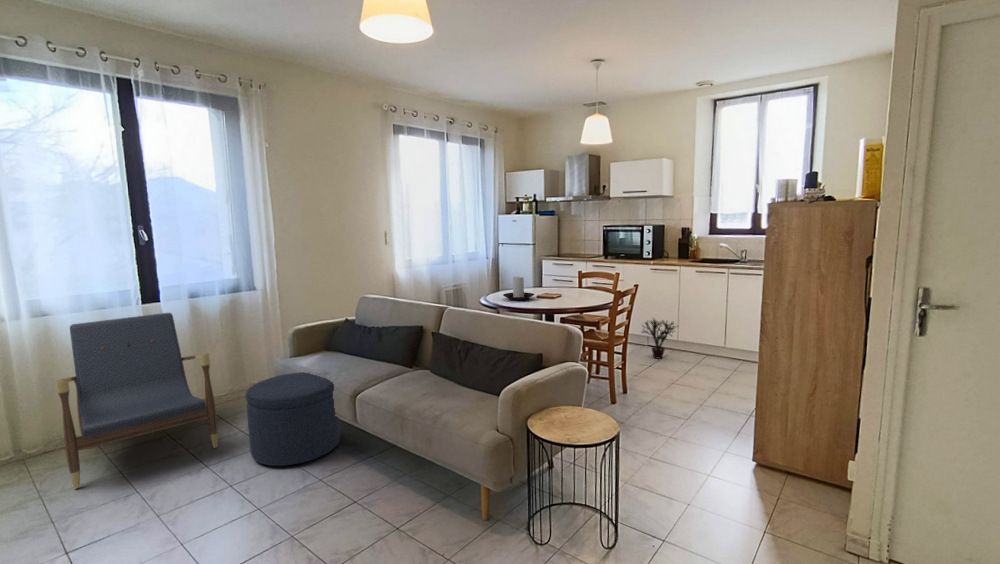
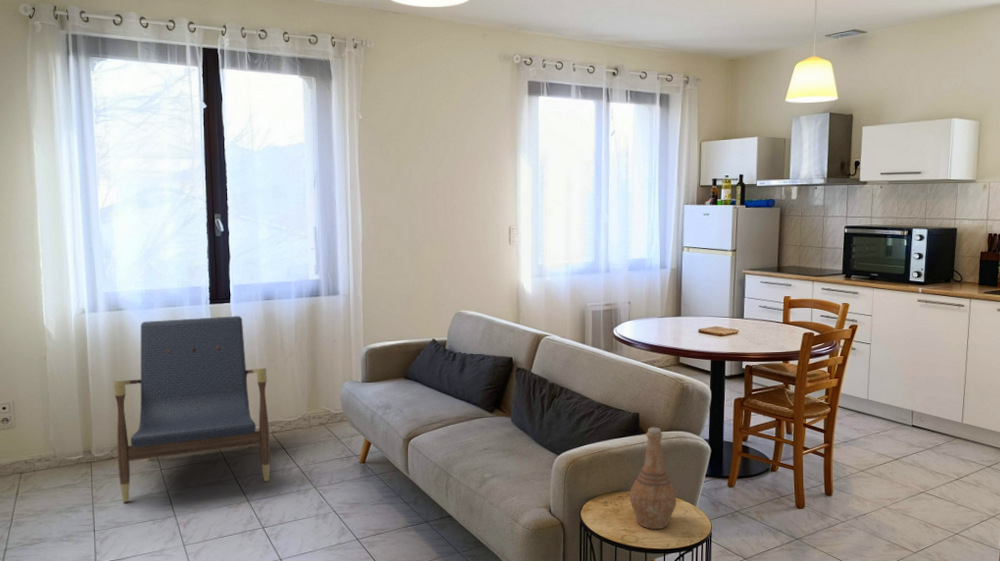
candle holder: present [503,277,534,301] -> none [643,299,690,335]
potted plant: present [642,319,674,359] -> none [887,379,961,448]
vase: none [556,359,587,429] -> present [630,427,676,529]
ottoman: present [246,372,340,466] -> none [295,403,402,516]

